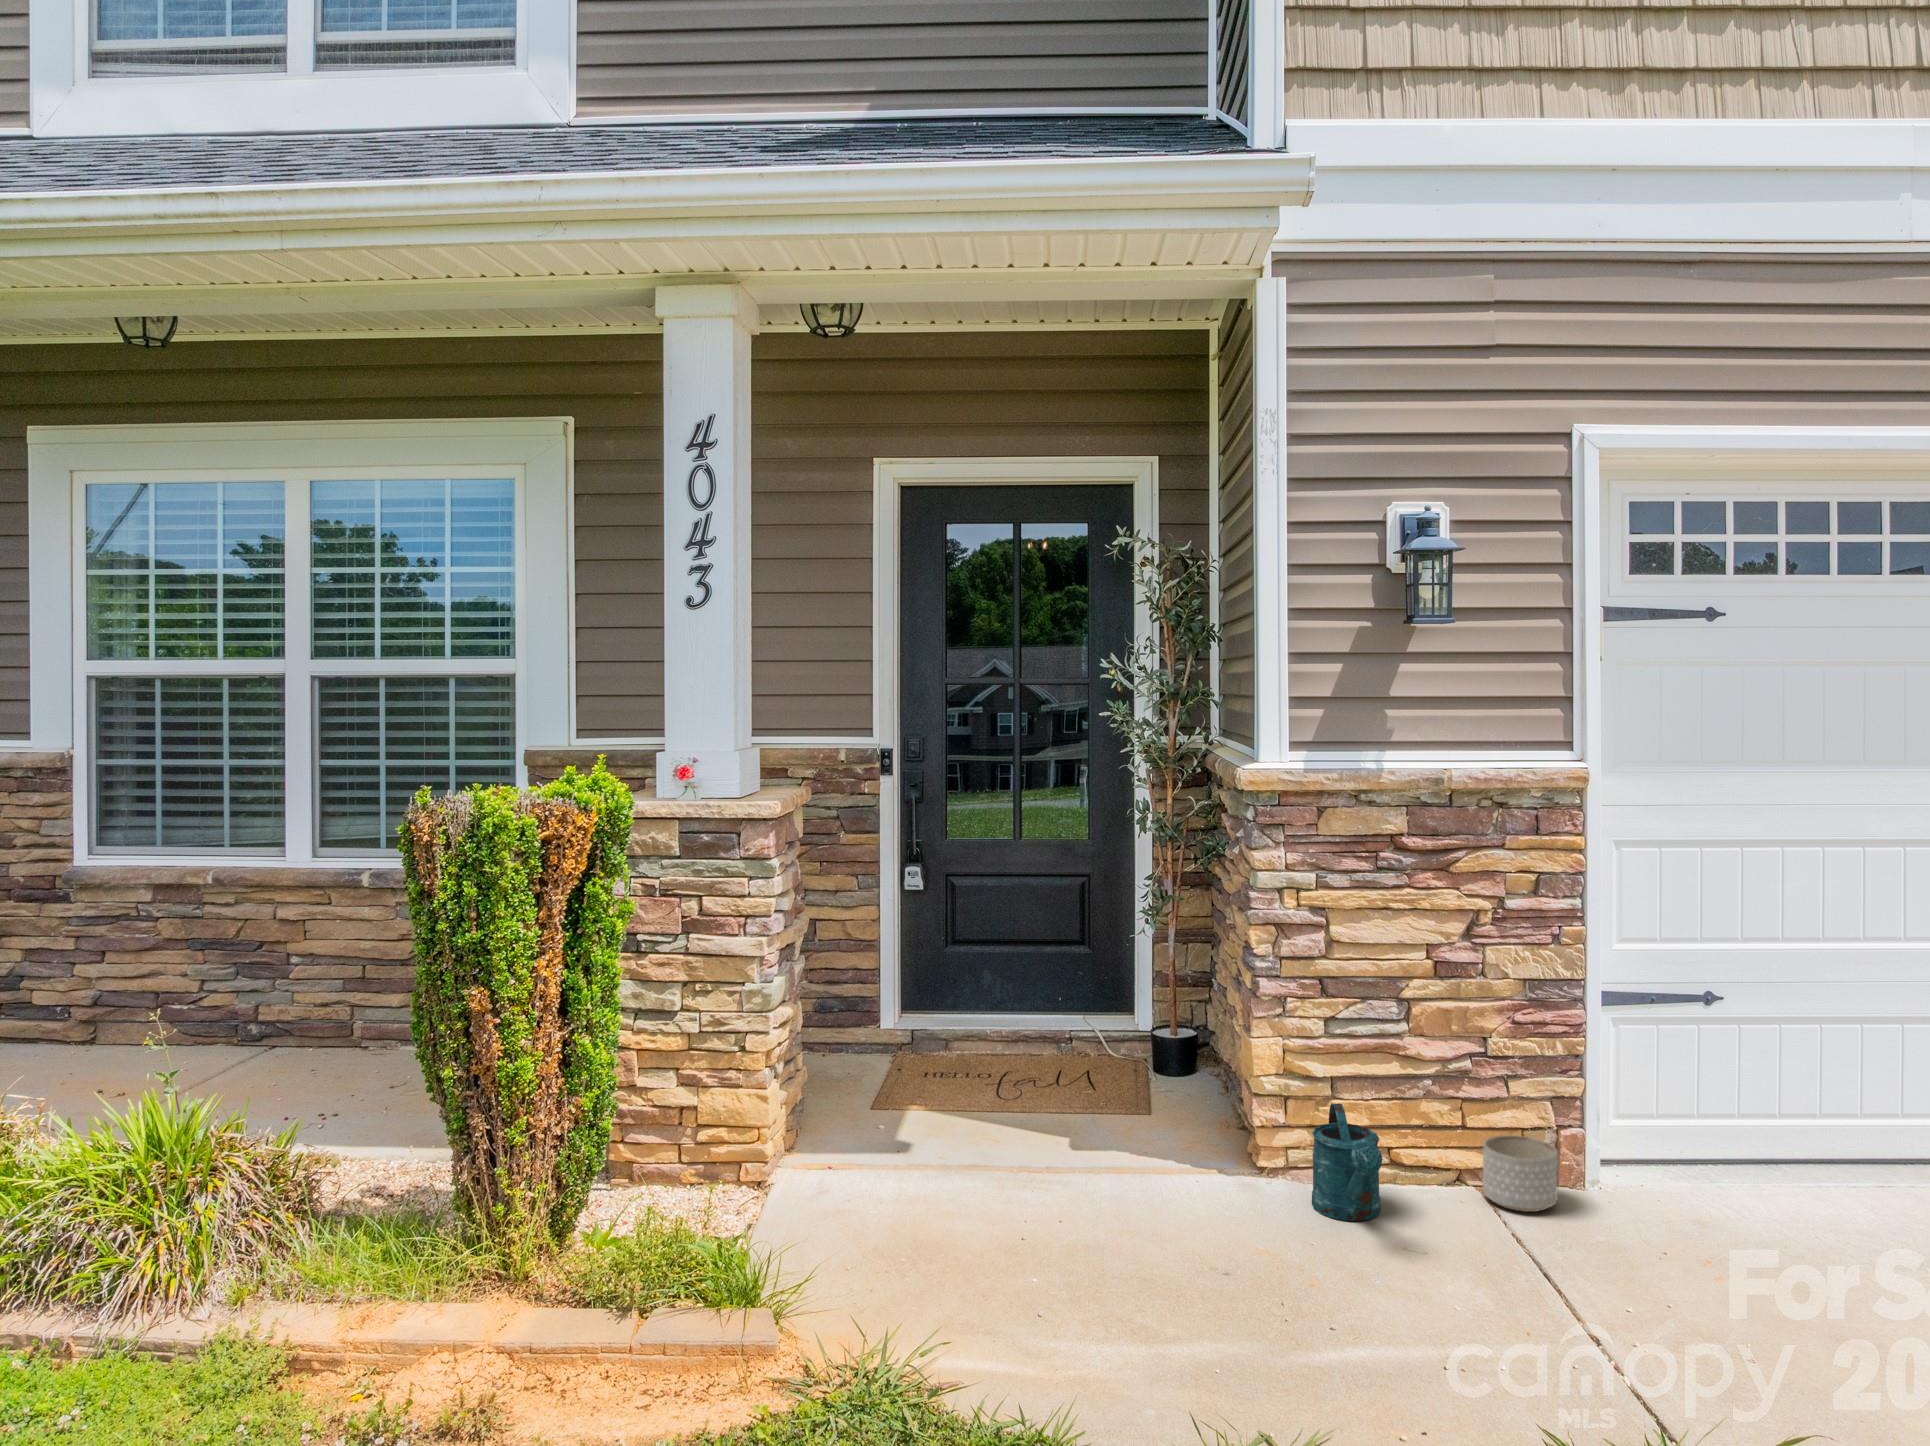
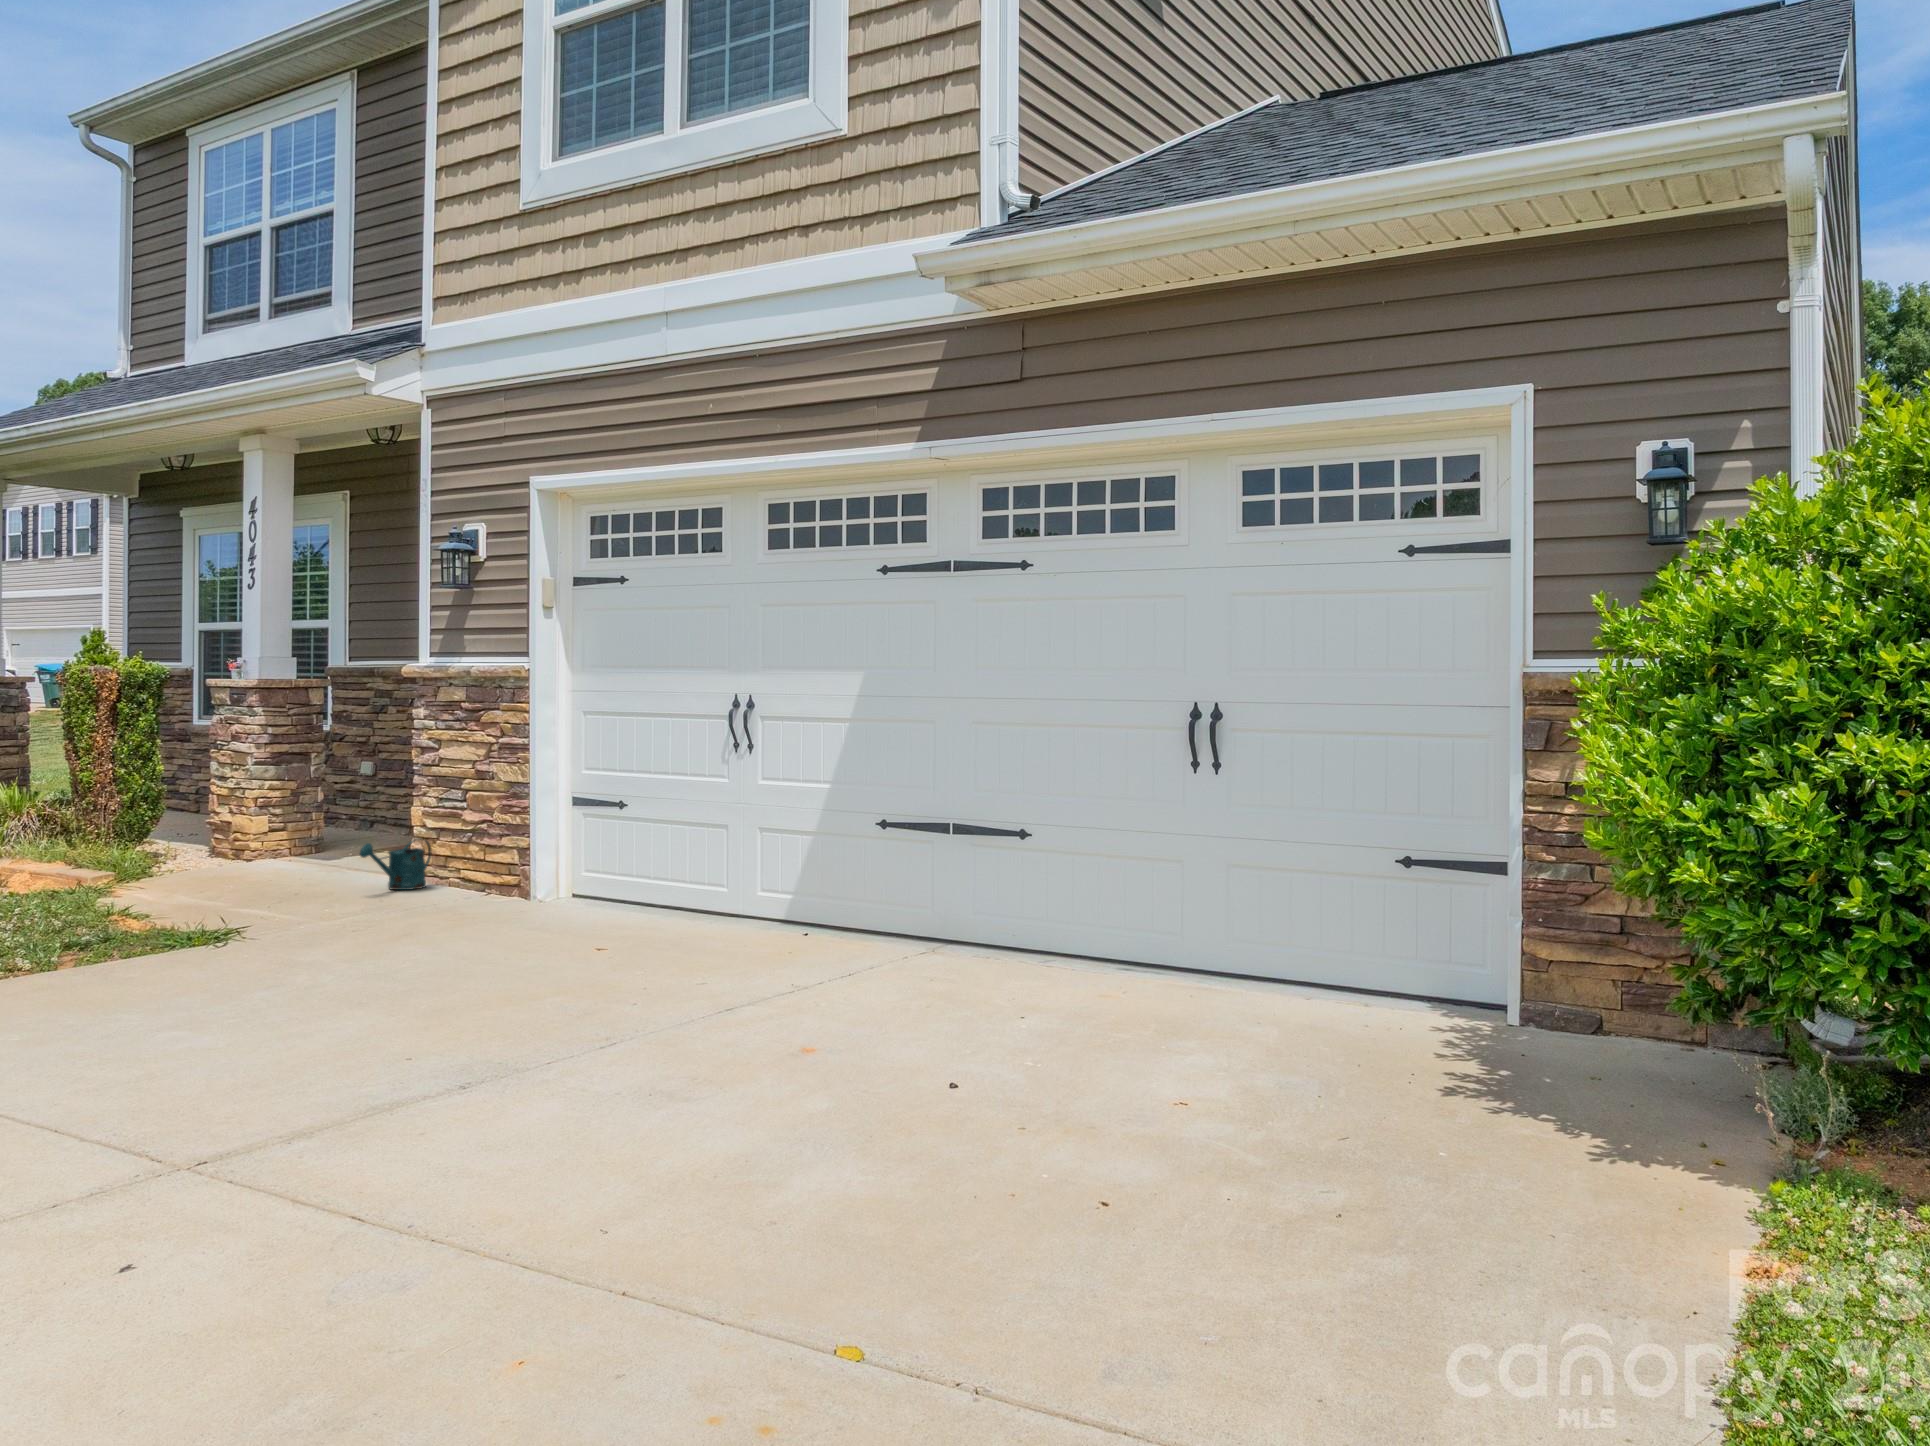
planter: present [1483,1135,1558,1212] -> none [456,863,495,896]

